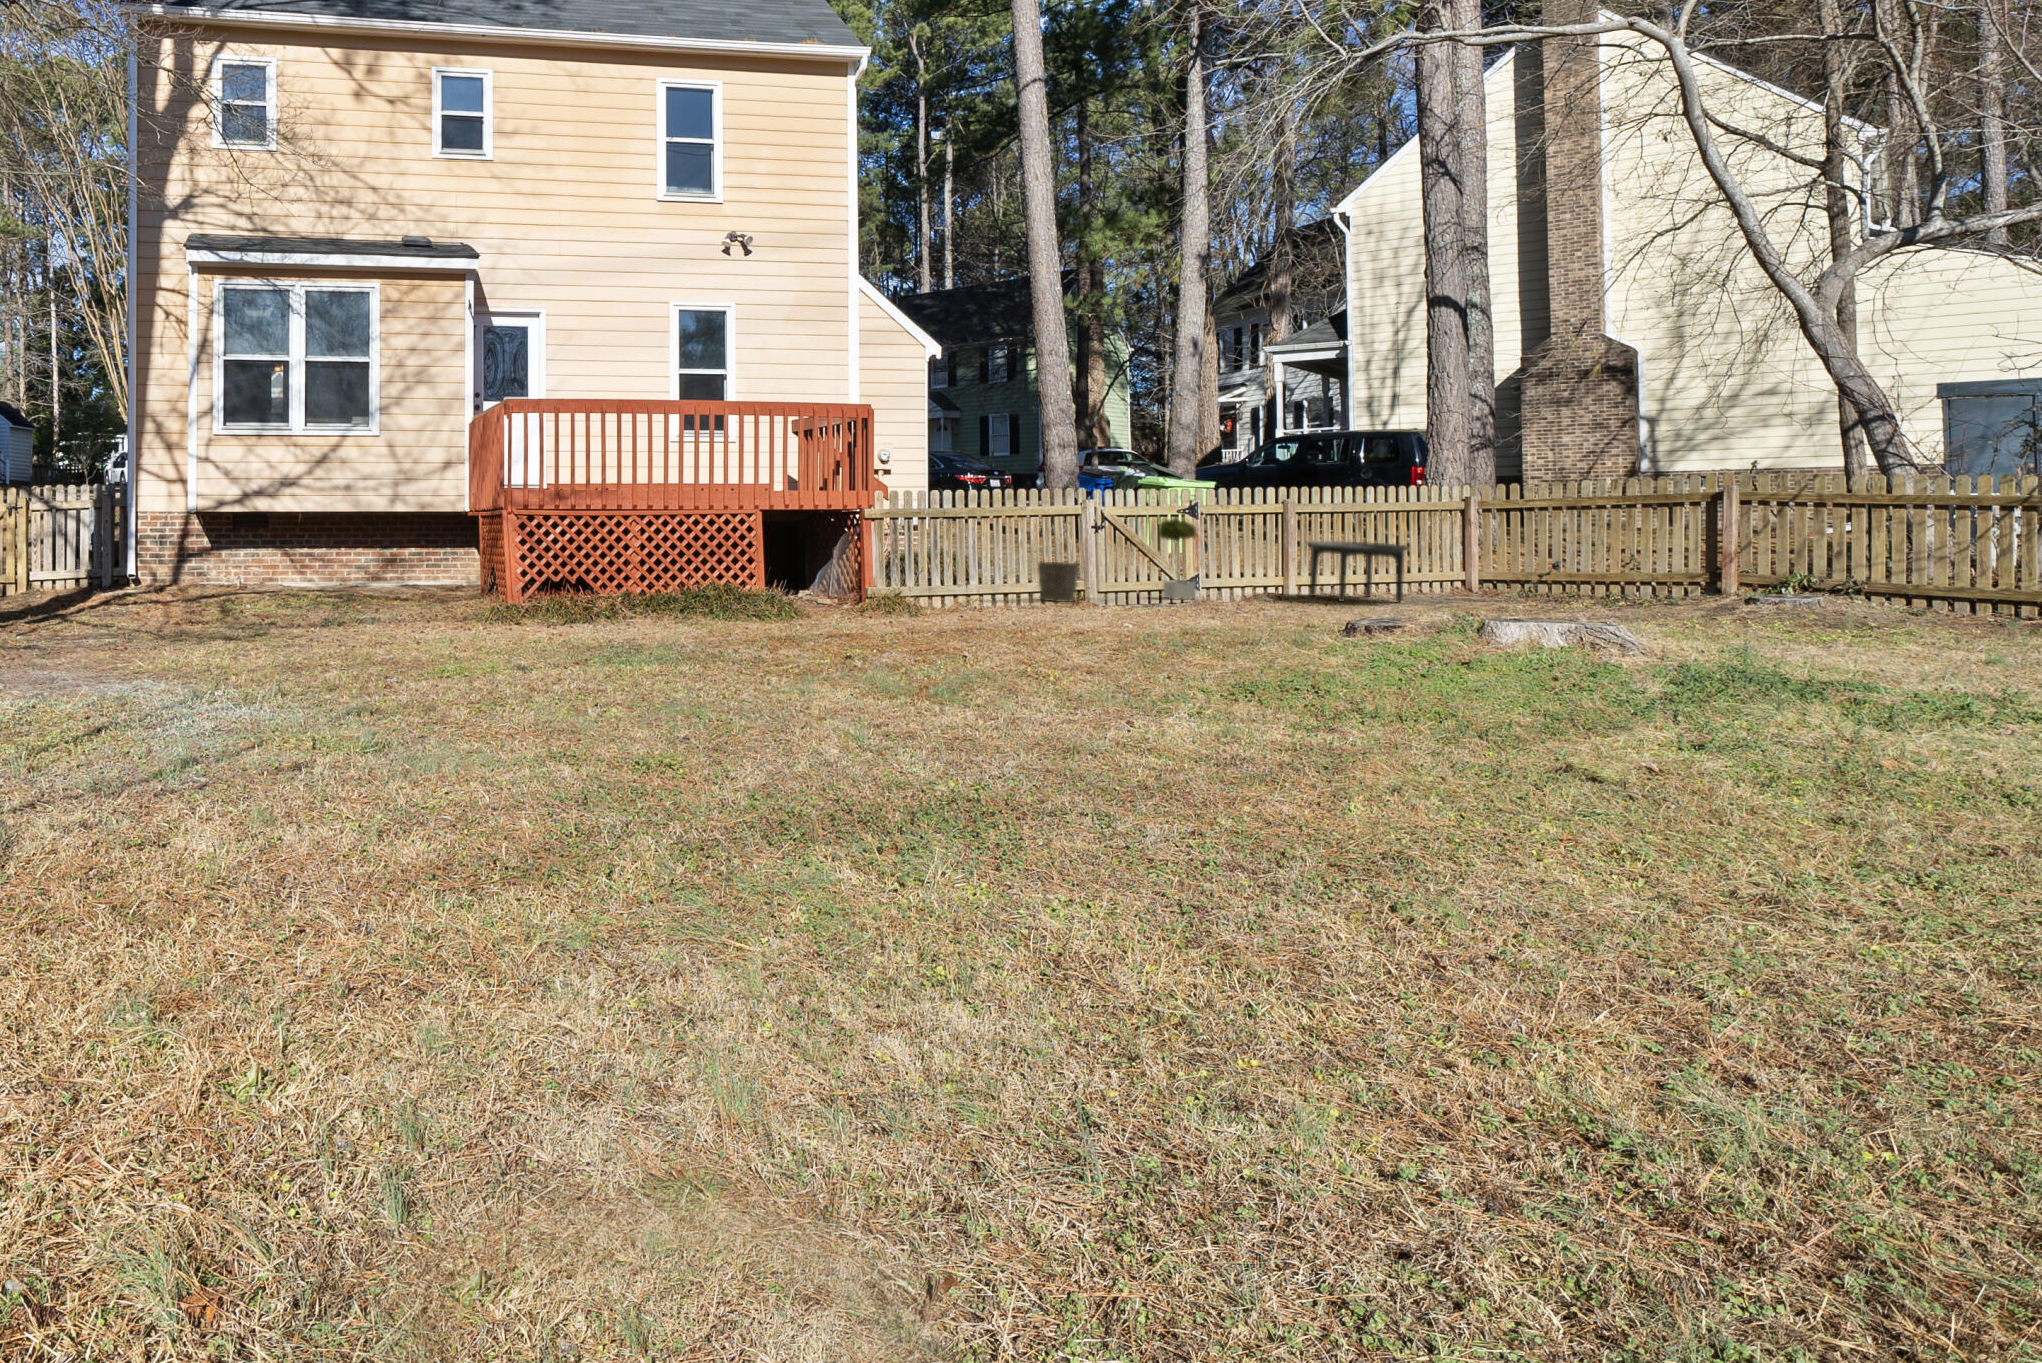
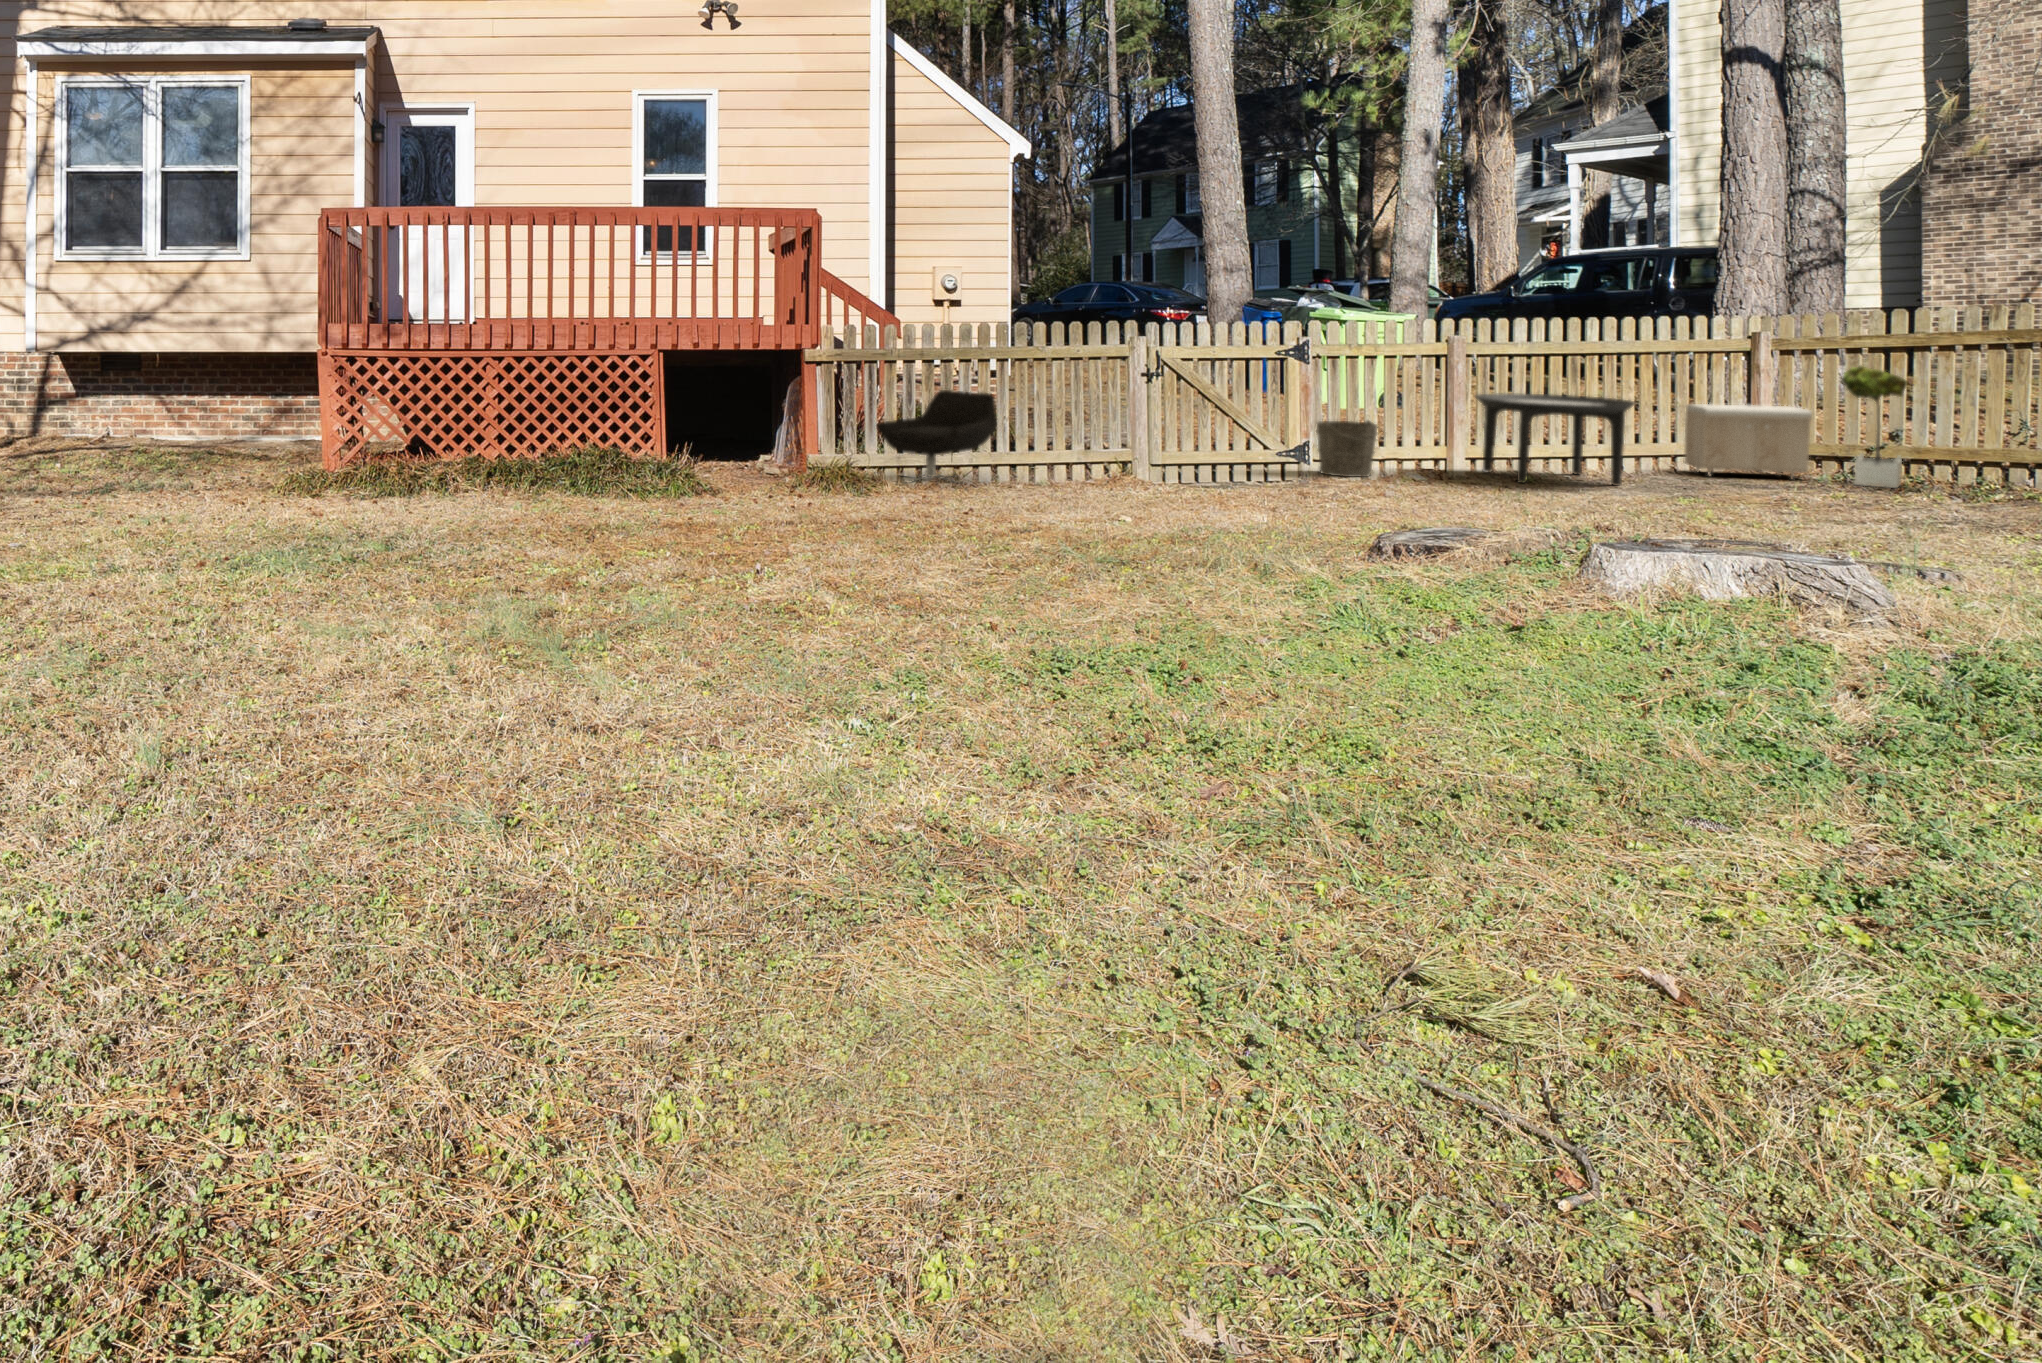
potted tree: present [1159,519,1197,599] -> present [1842,366,1908,488]
lounge chair: none [924,539,1009,606] -> present [876,390,997,483]
storage bench: none [1429,548,1510,598] -> present [1685,404,1812,479]
bucket: present [1038,562,1080,602] -> present [1317,420,1380,477]

